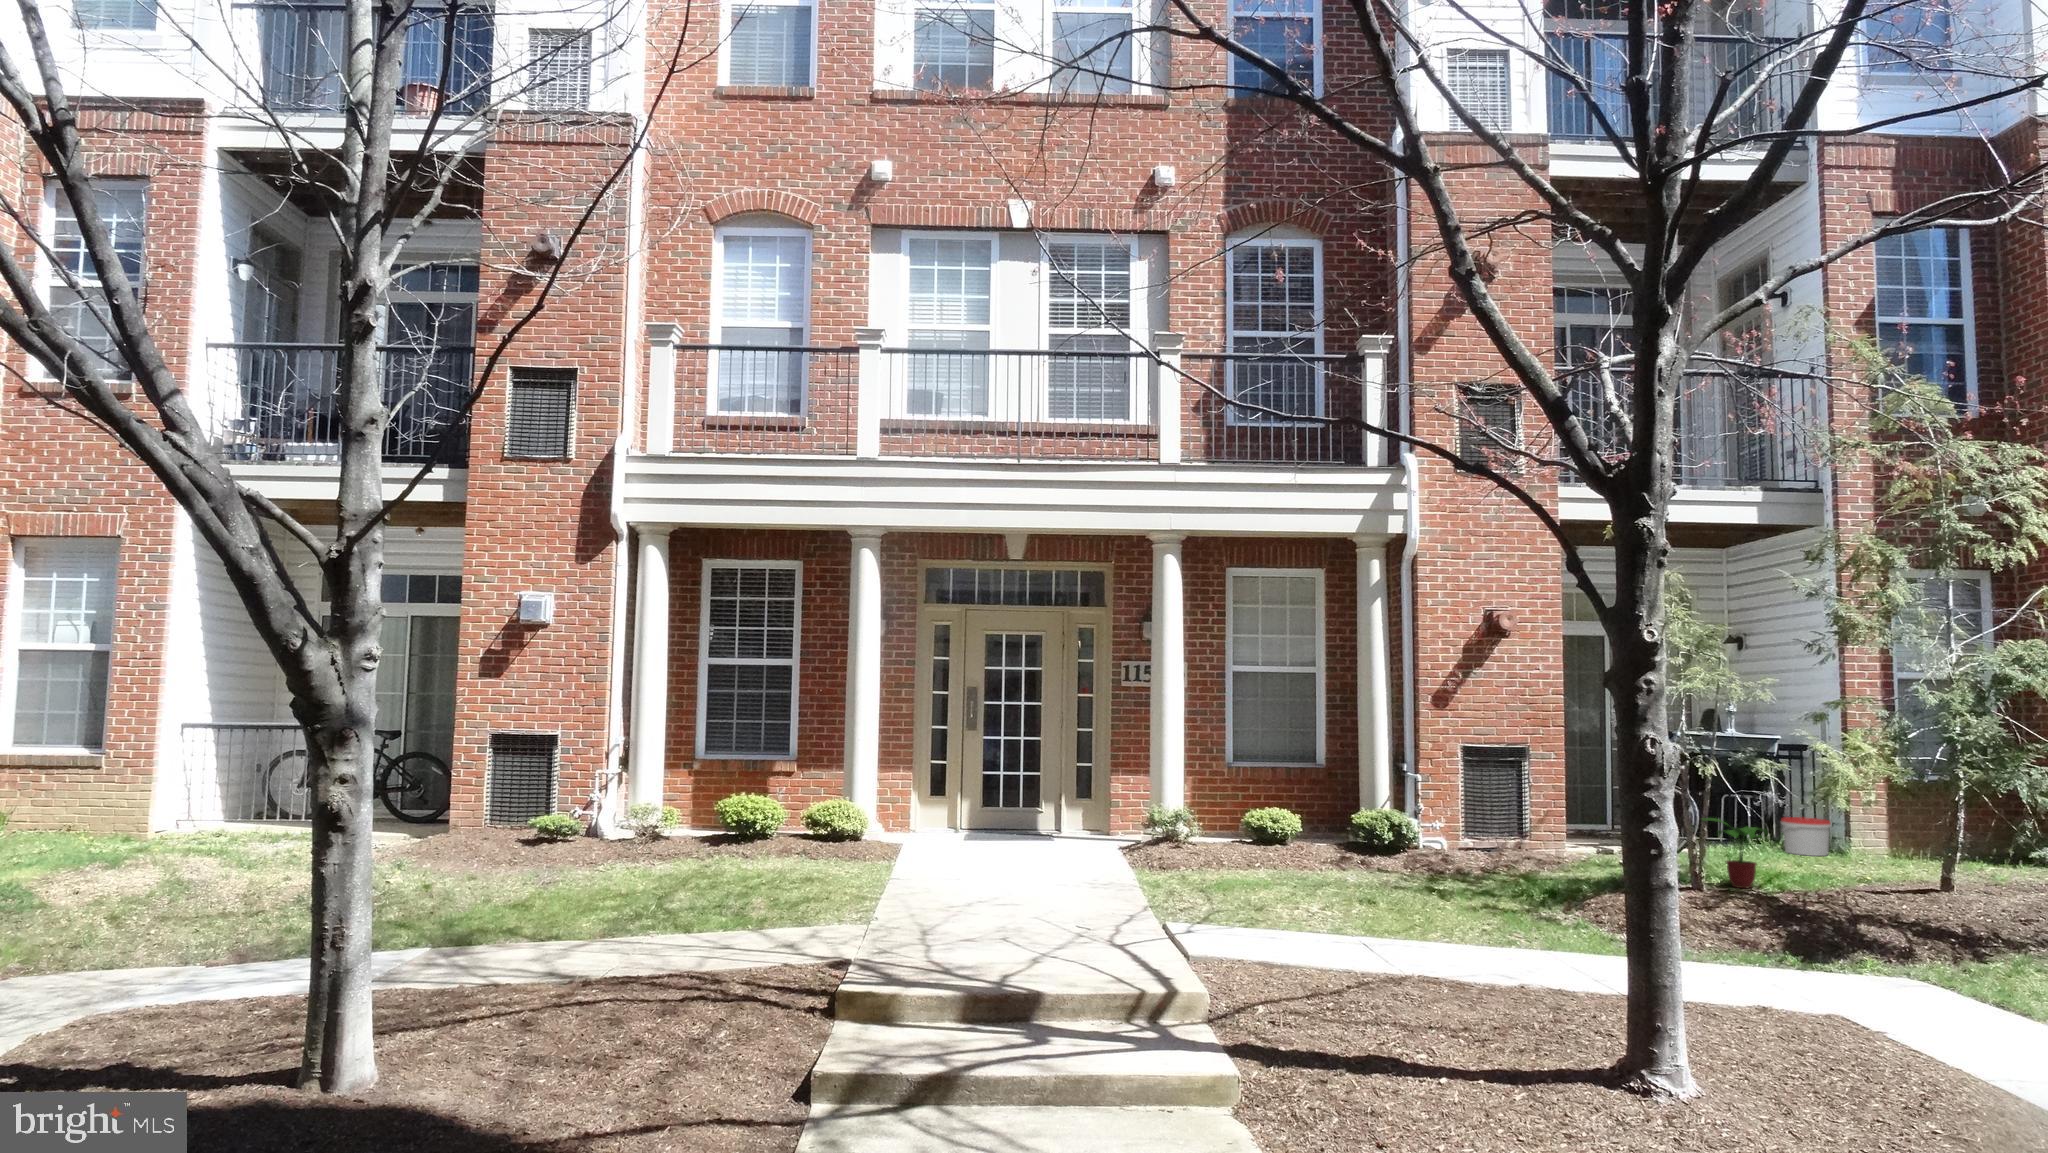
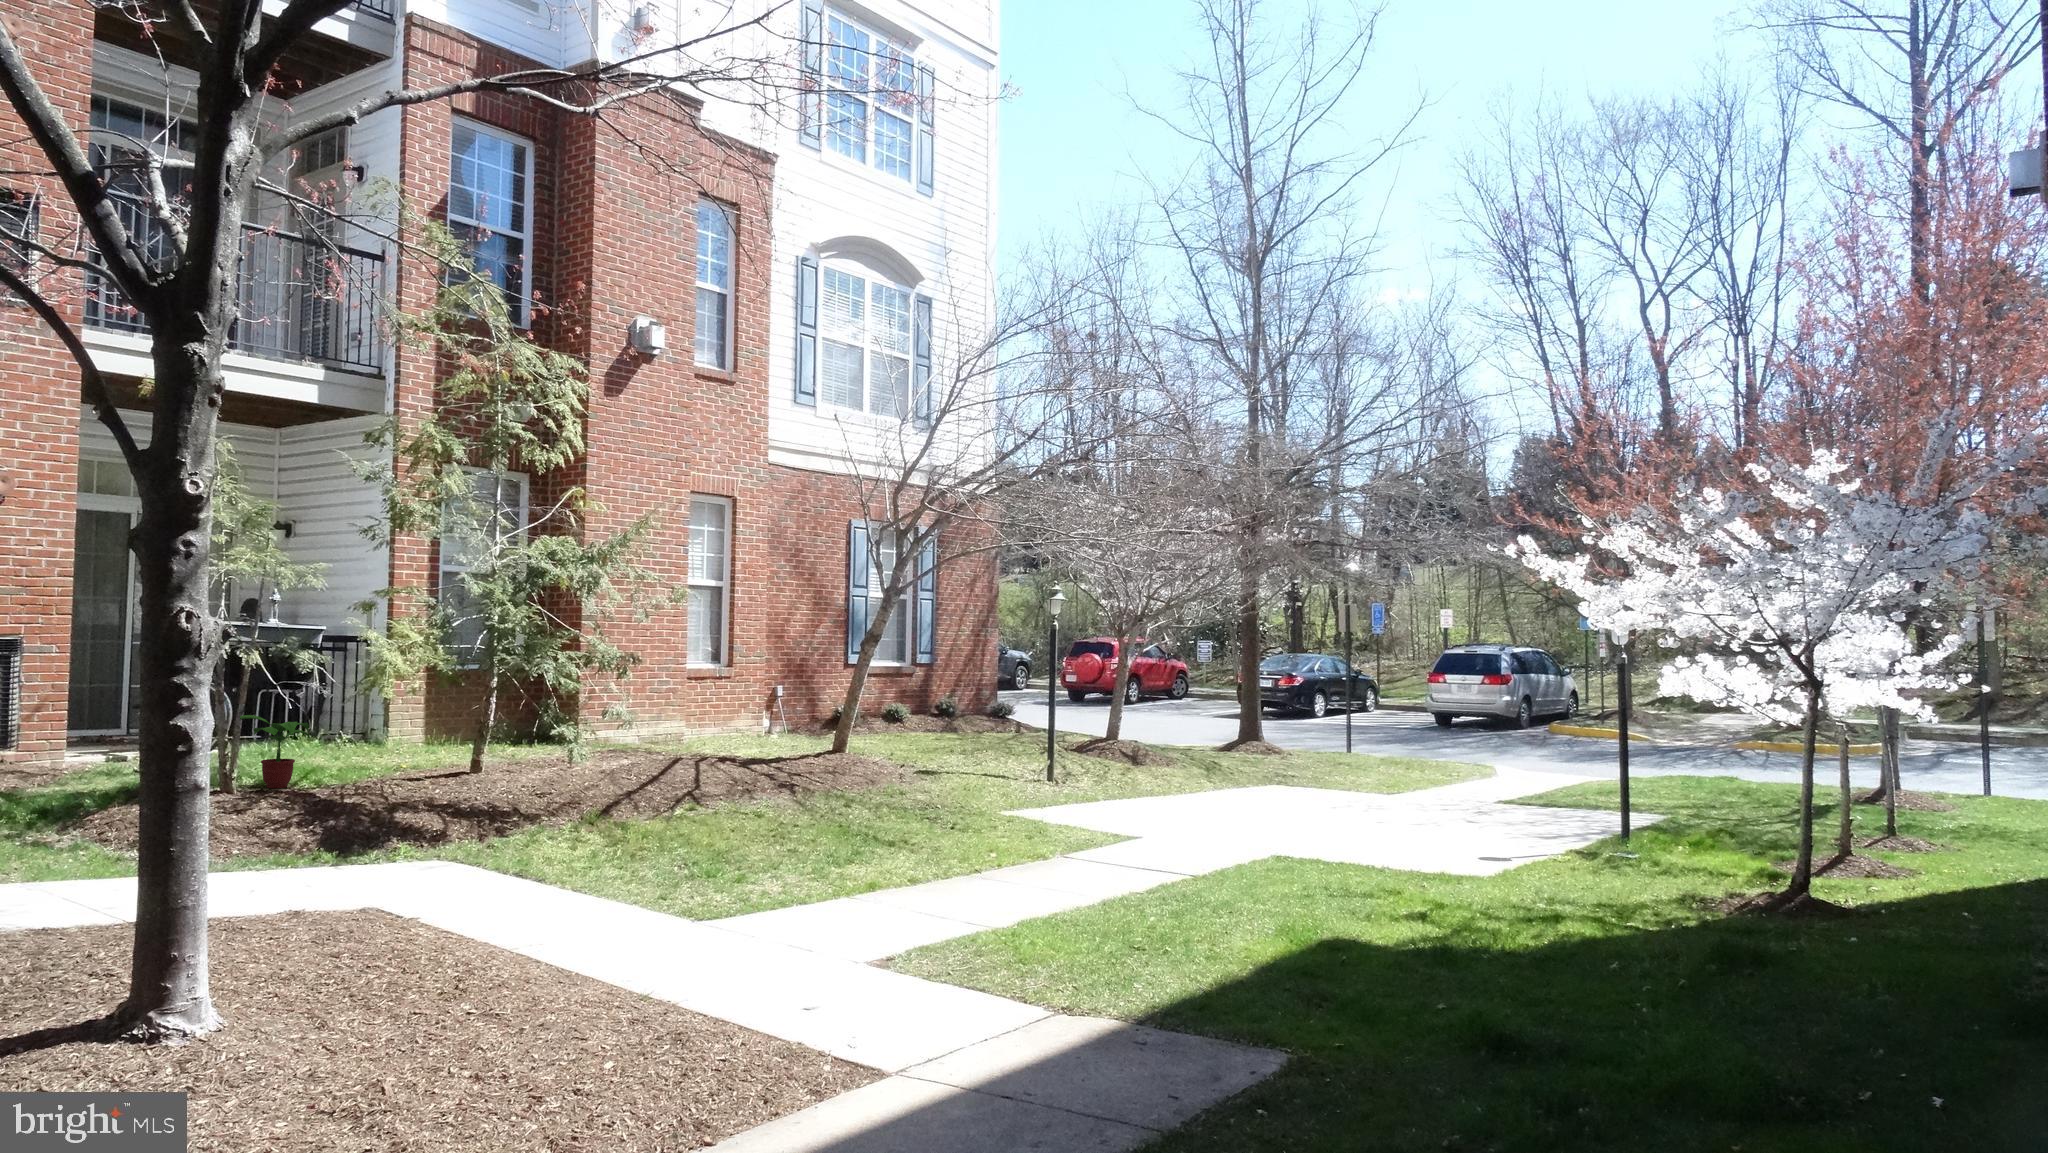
bucket: present [1781,817,1831,856] -> none [321,710,371,749]

